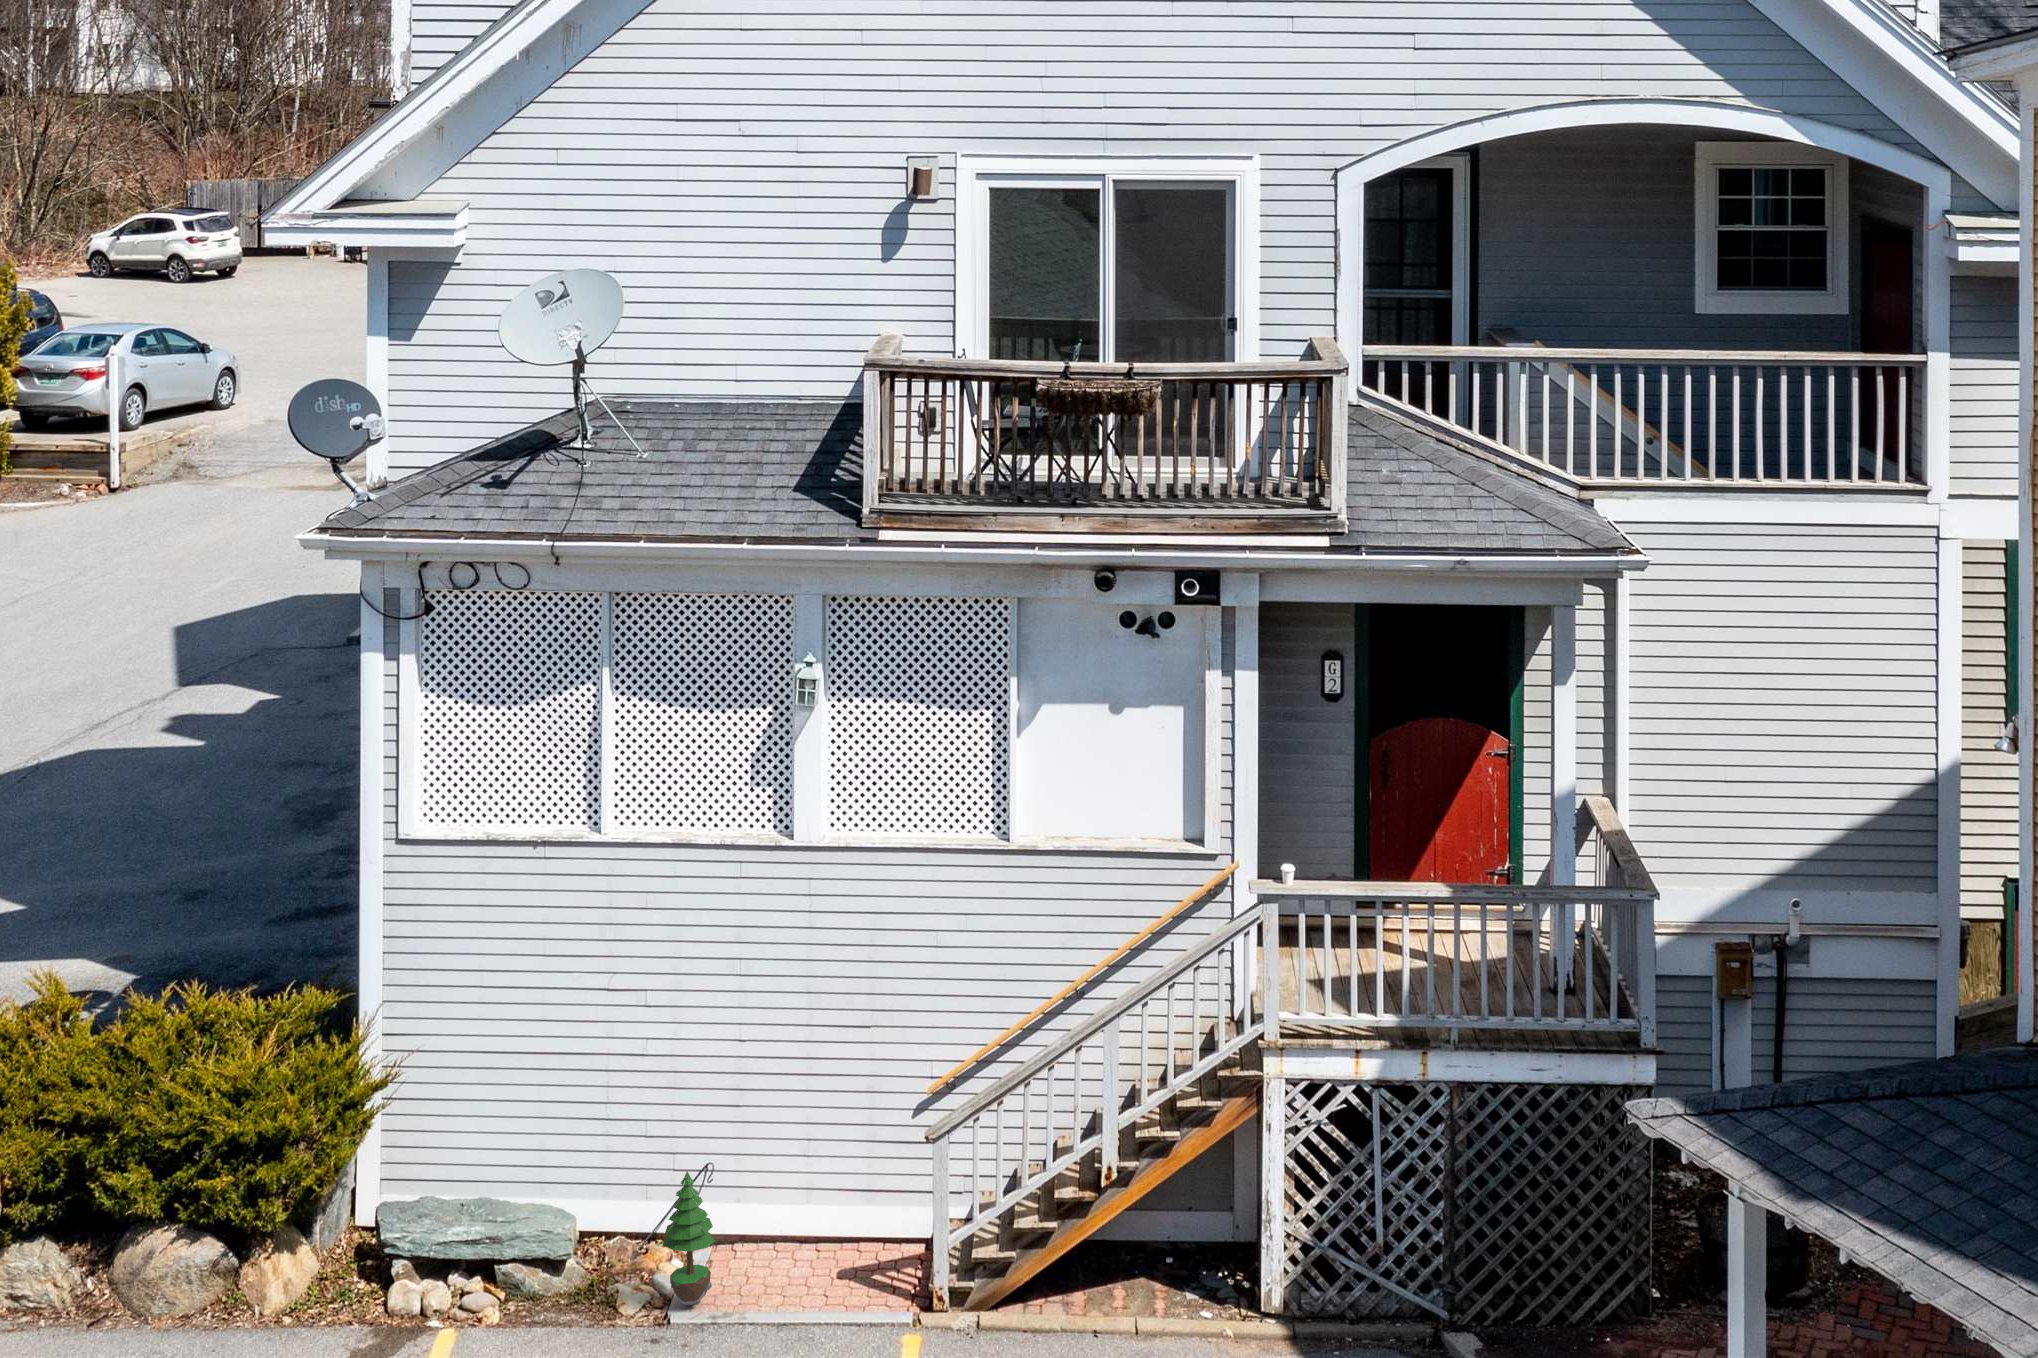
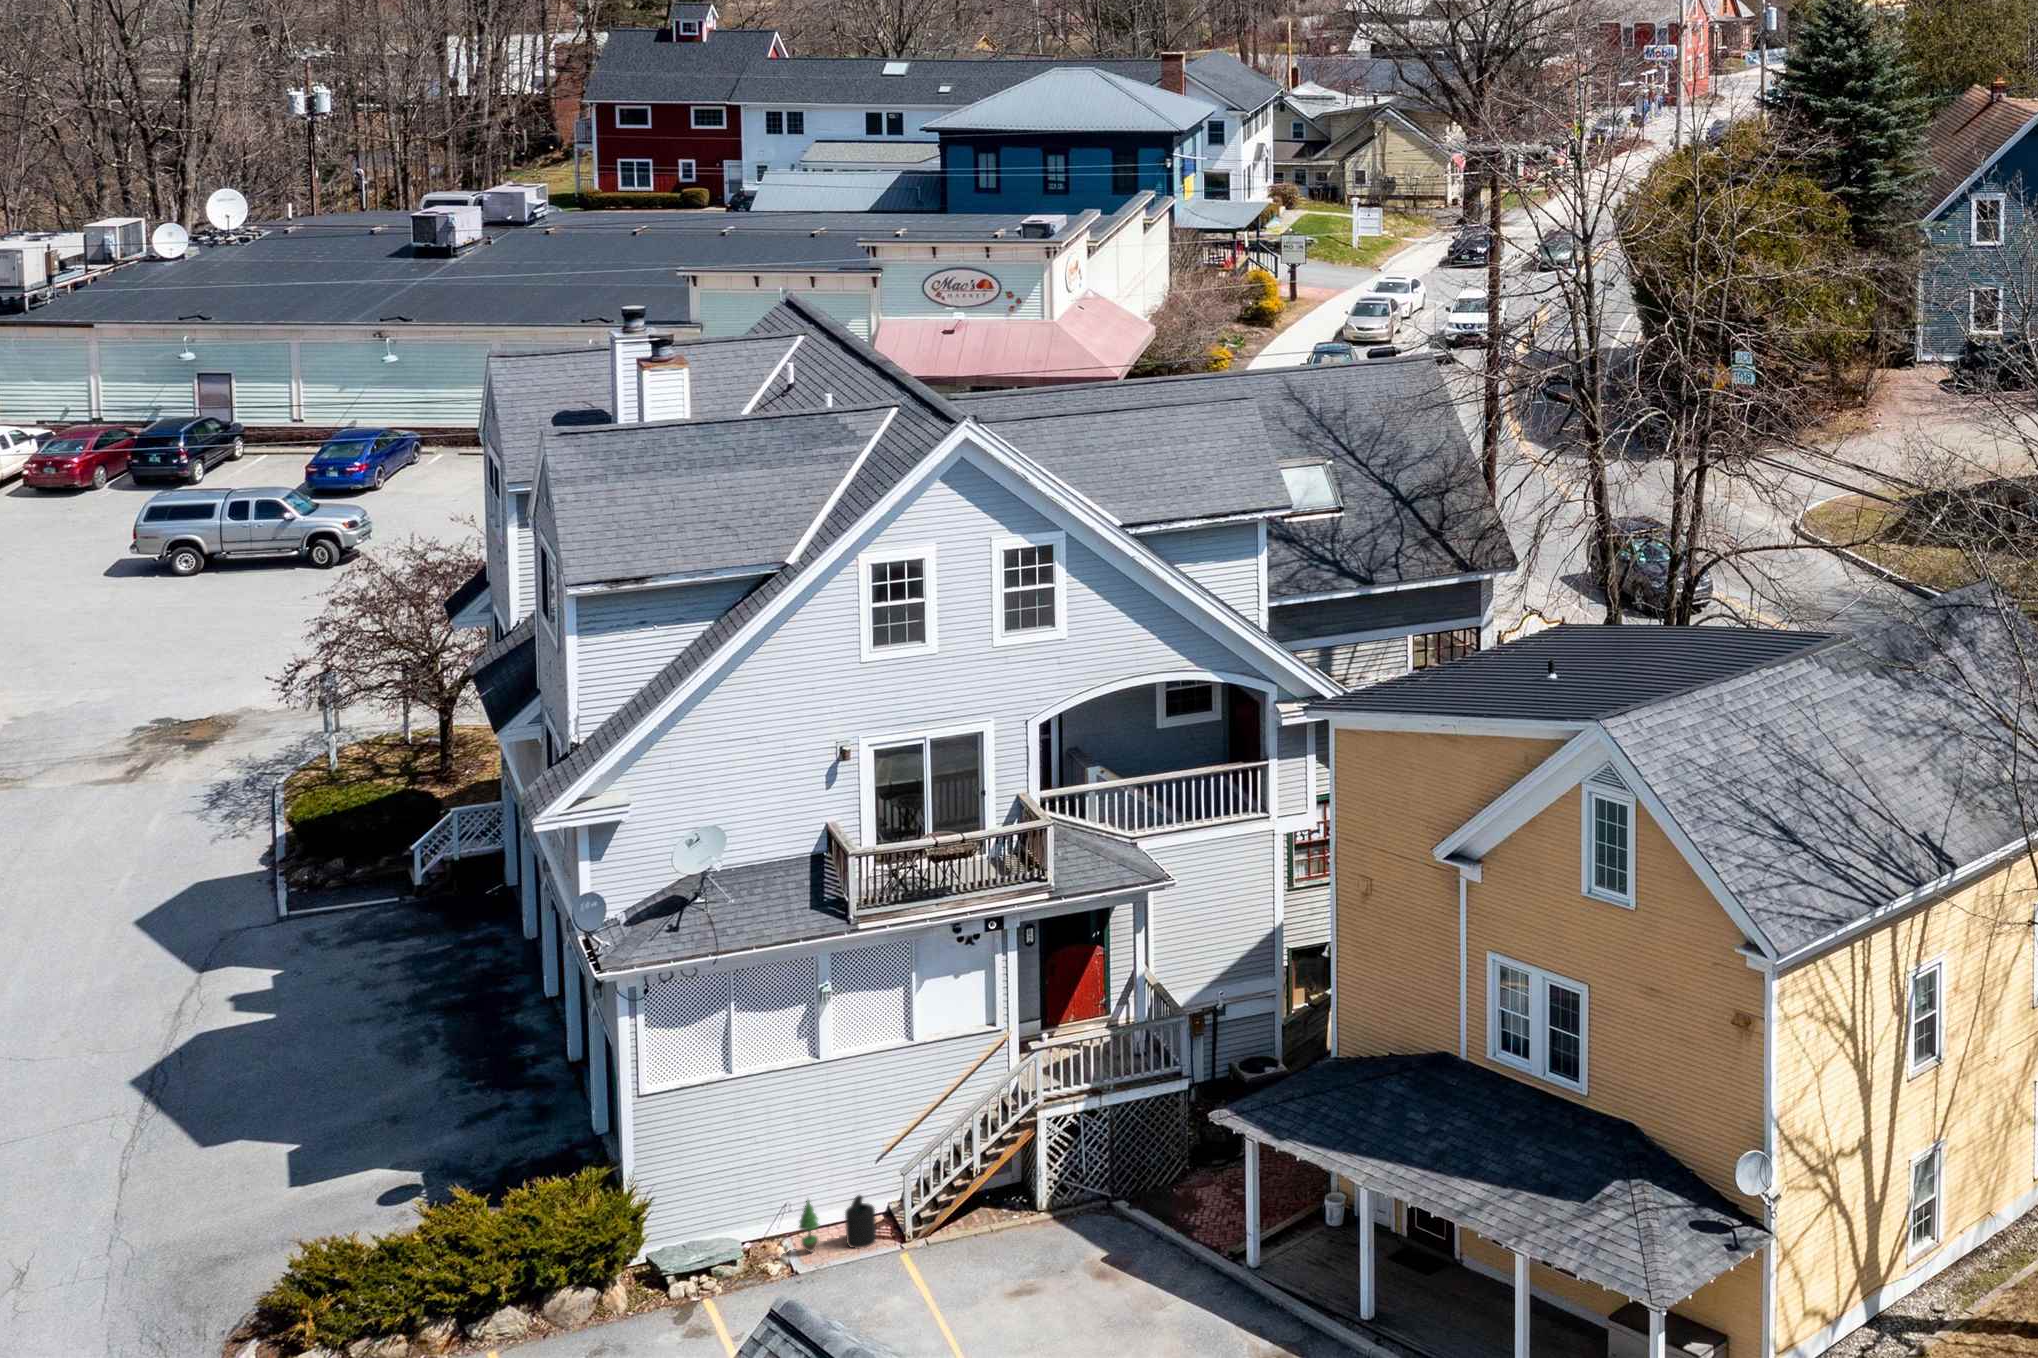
trash can: none [776,1187,852,1320] -> present [845,1195,876,1249]

